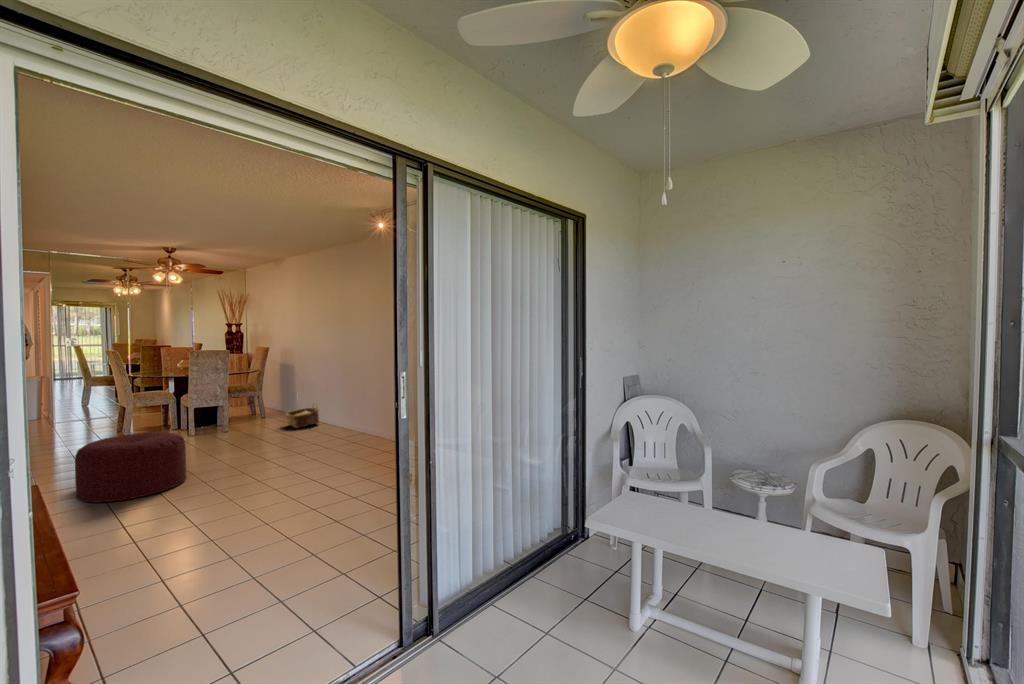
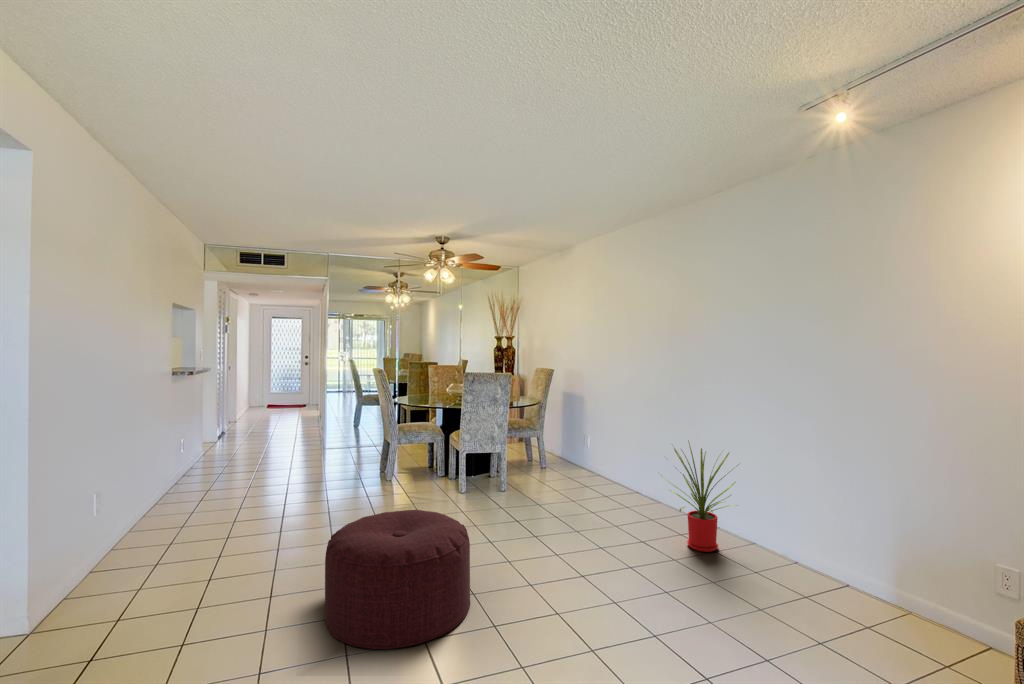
house plant: none [322,383,369,443] -> present [661,440,739,552]
woven basket: present [285,407,319,428] -> none [580,458,628,498]

